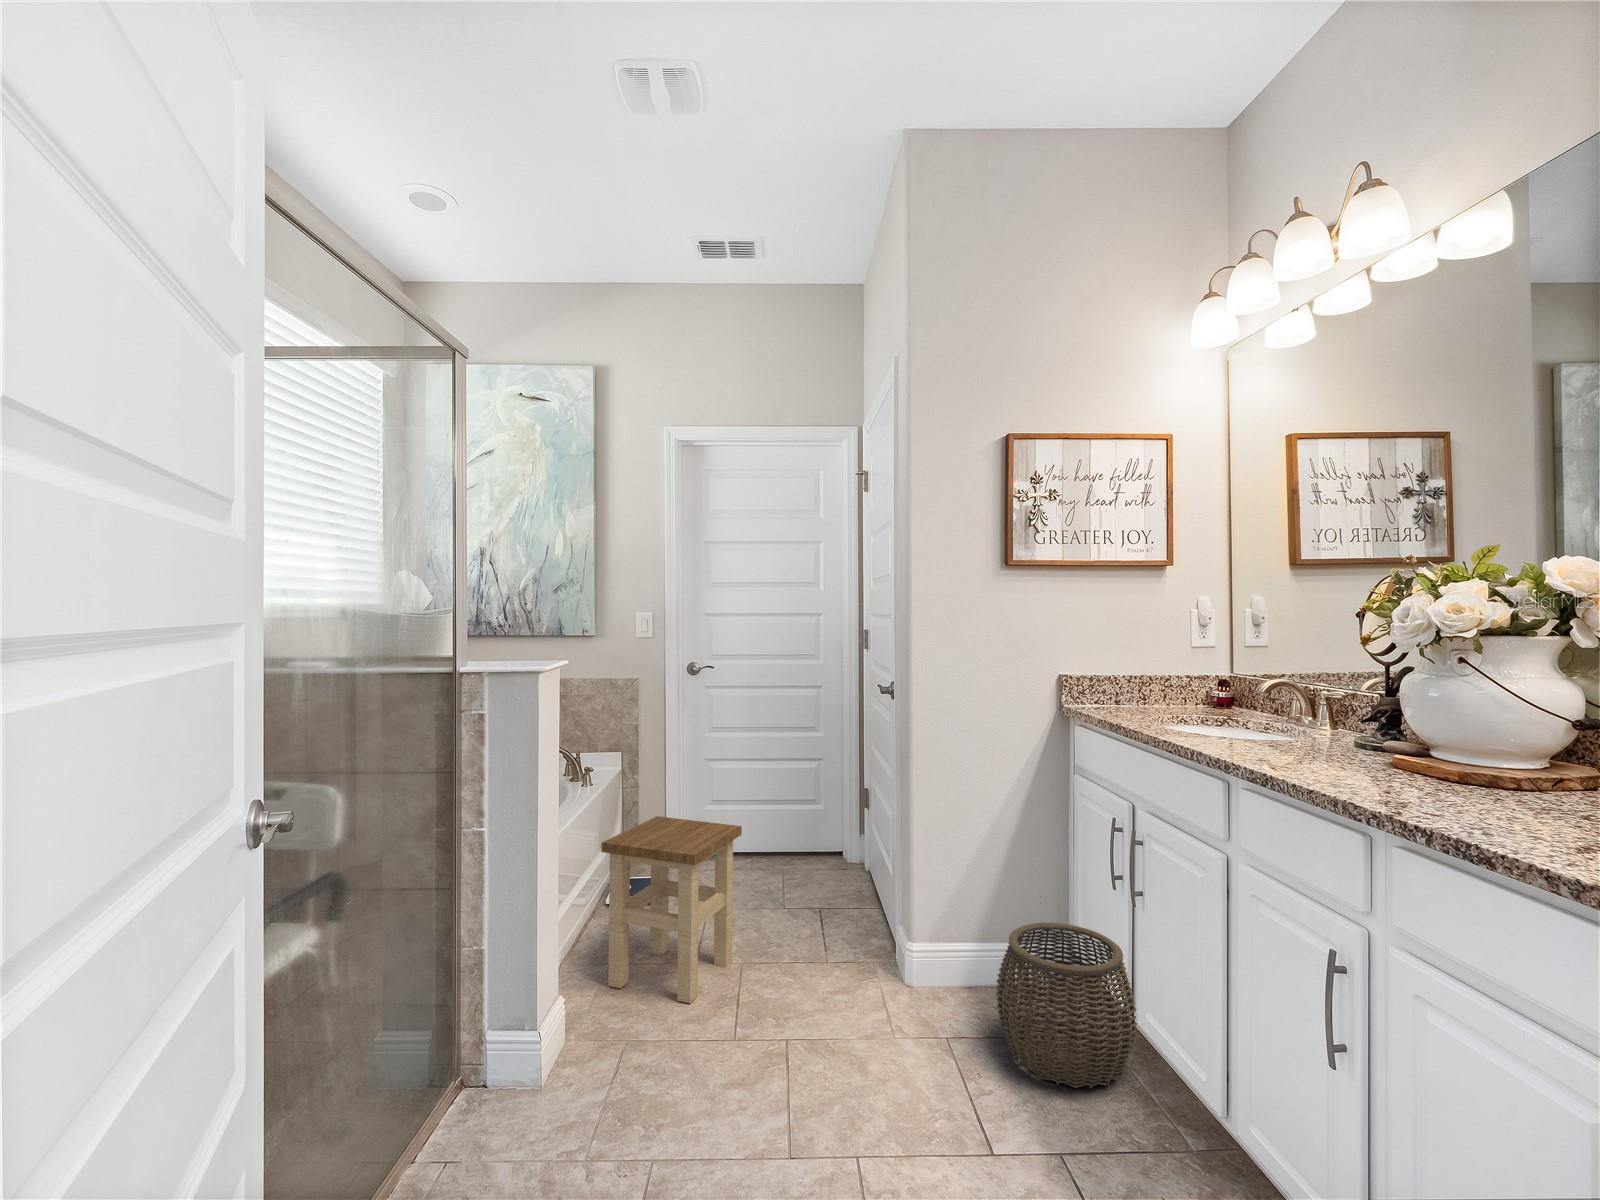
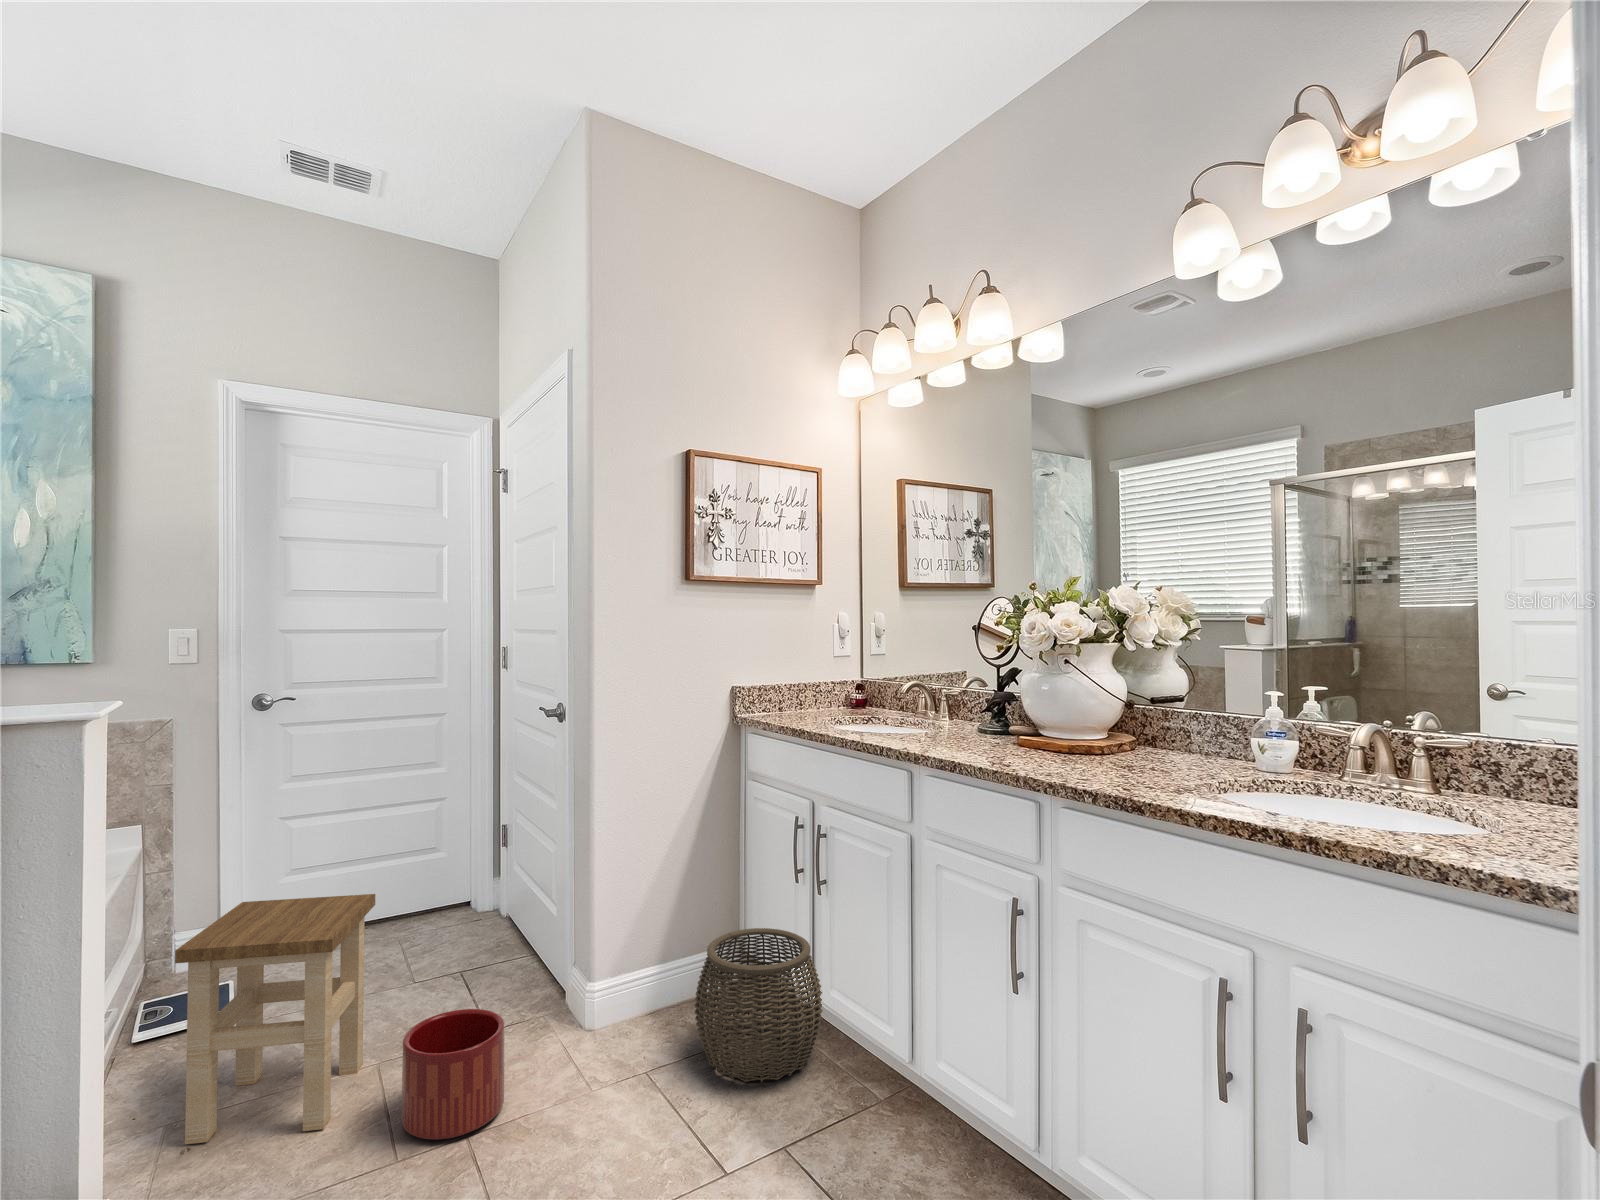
planter: none [740,935,821,1042] -> present [402,1009,504,1140]

